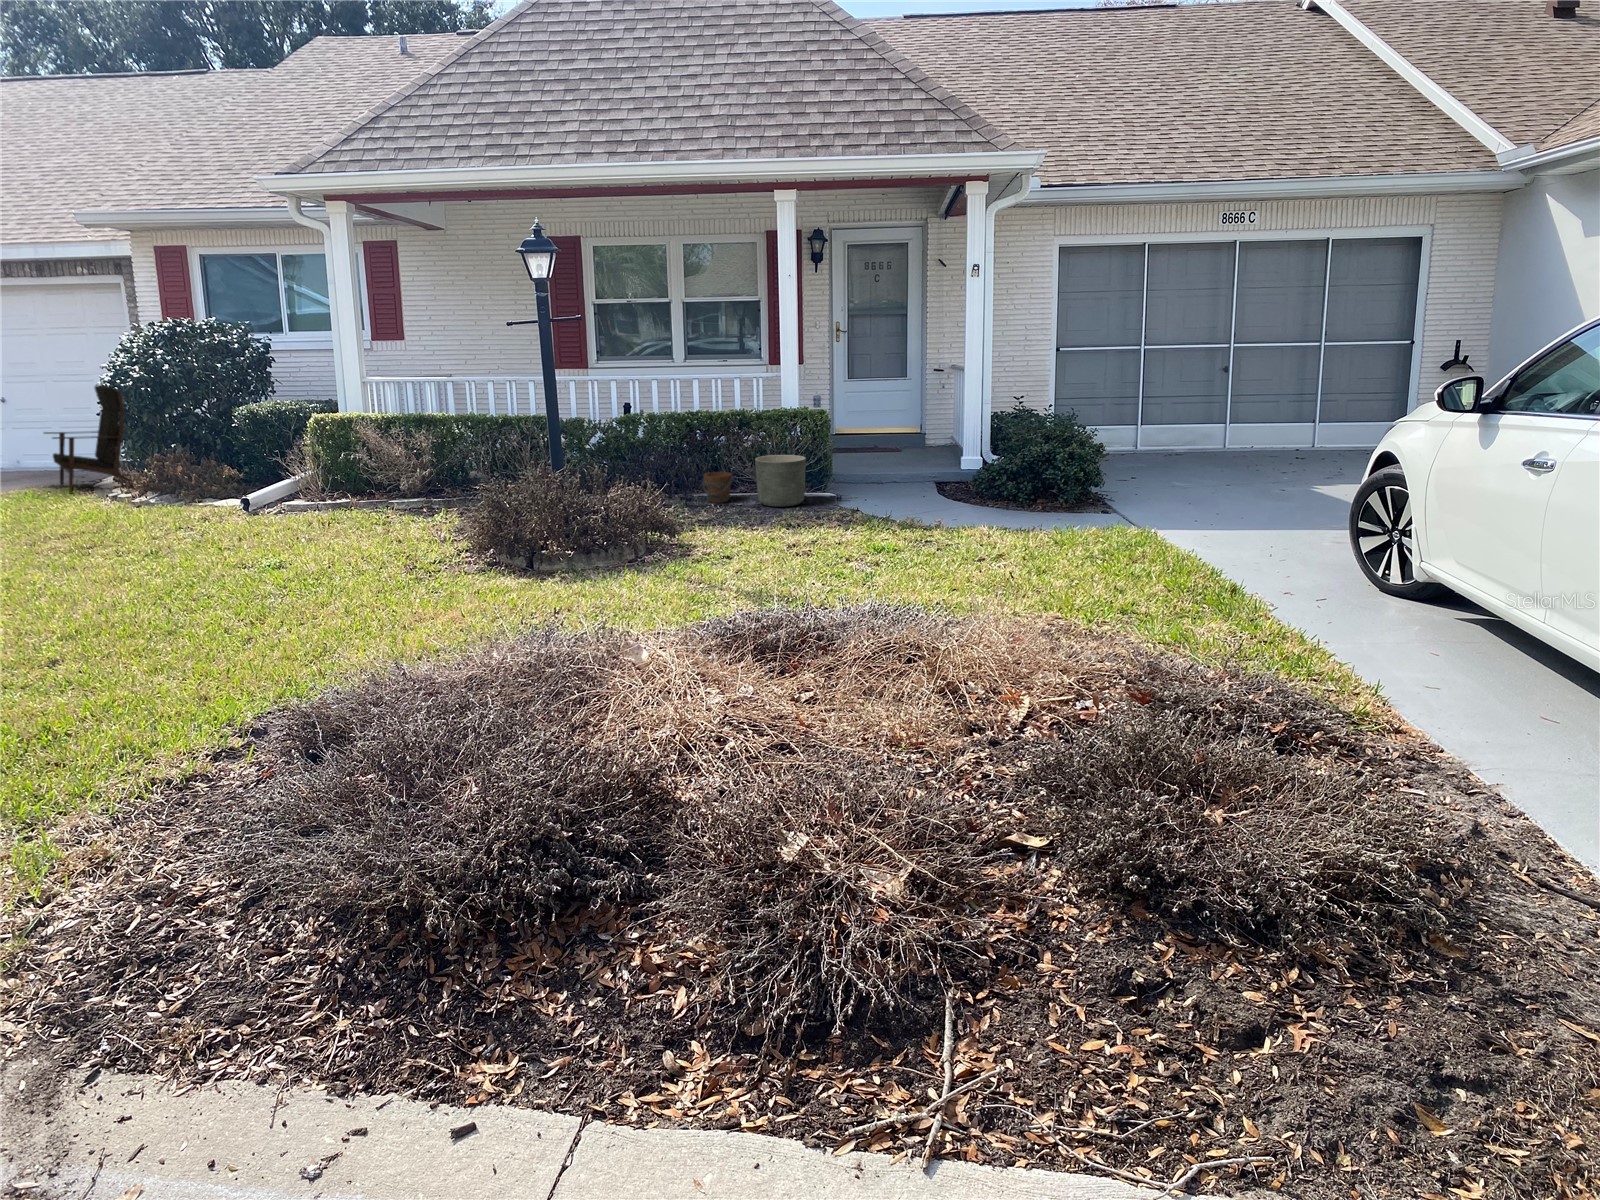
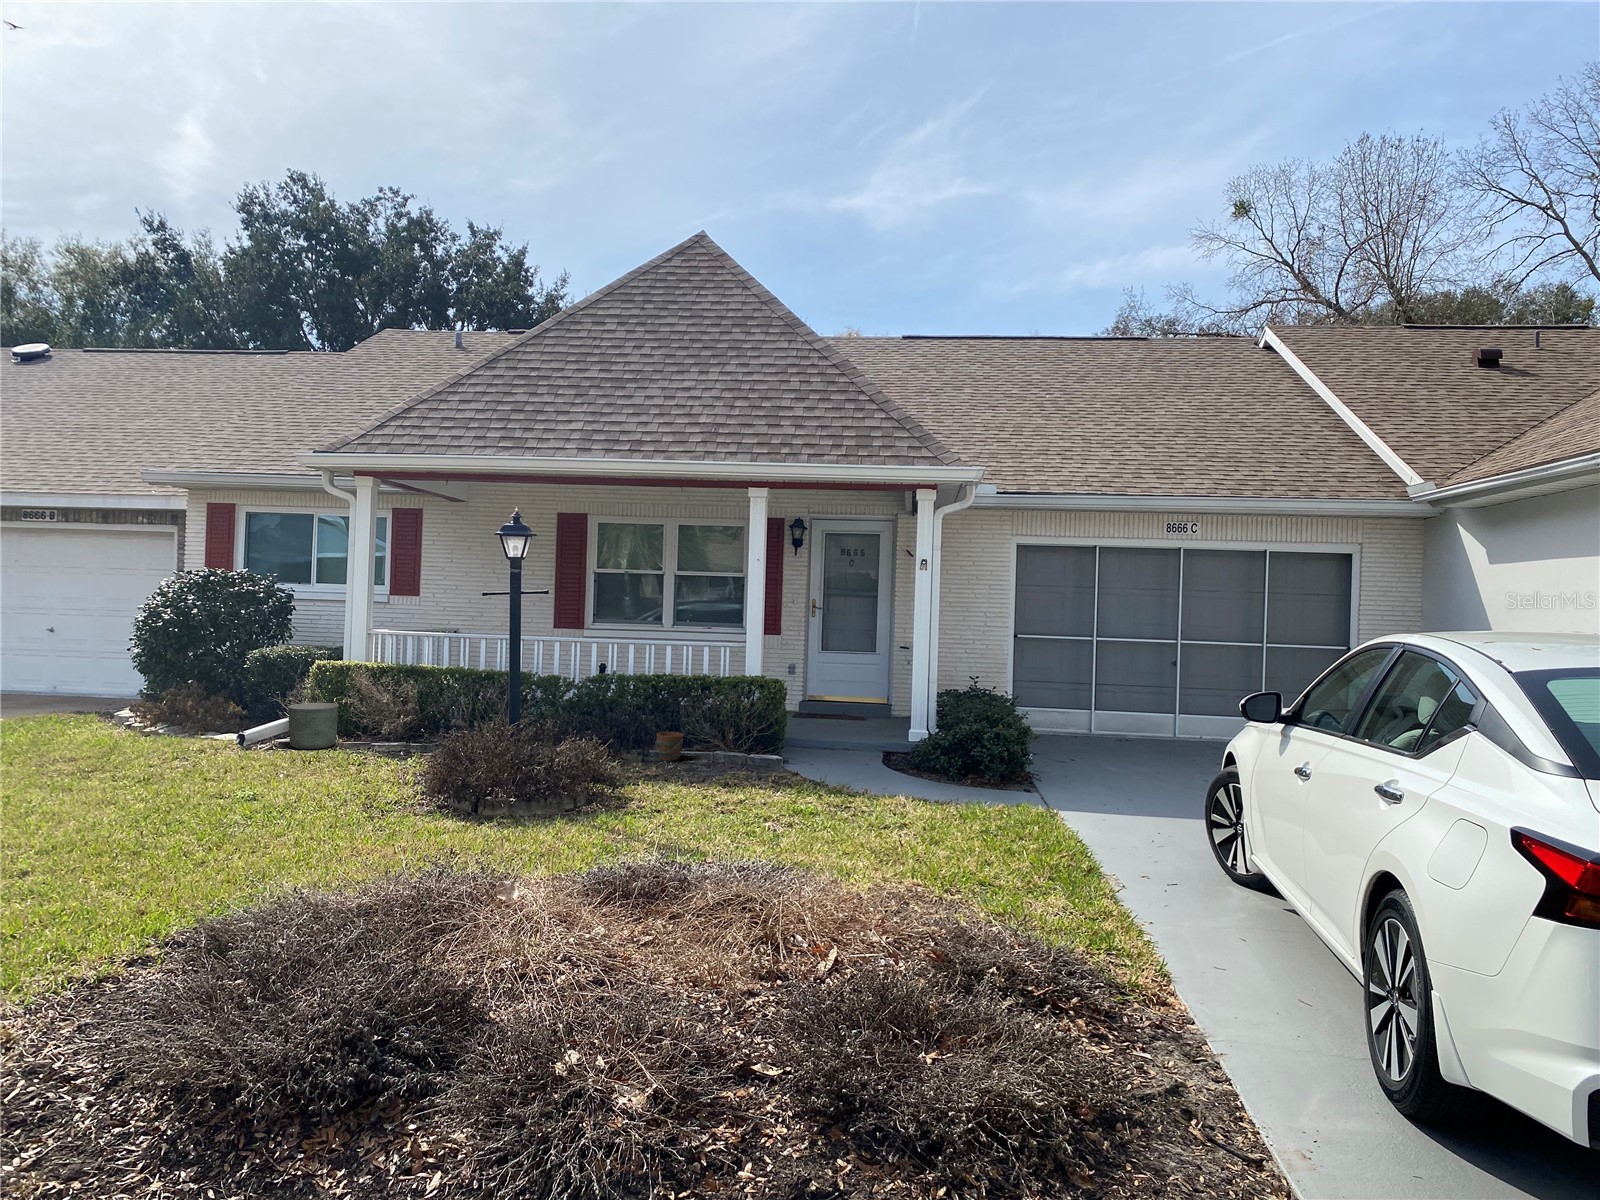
lounge chair: present [44,385,131,494] -> none [75,625,153,721]
planter: present [755,455,806,507] -> present [288,703,339,749]

